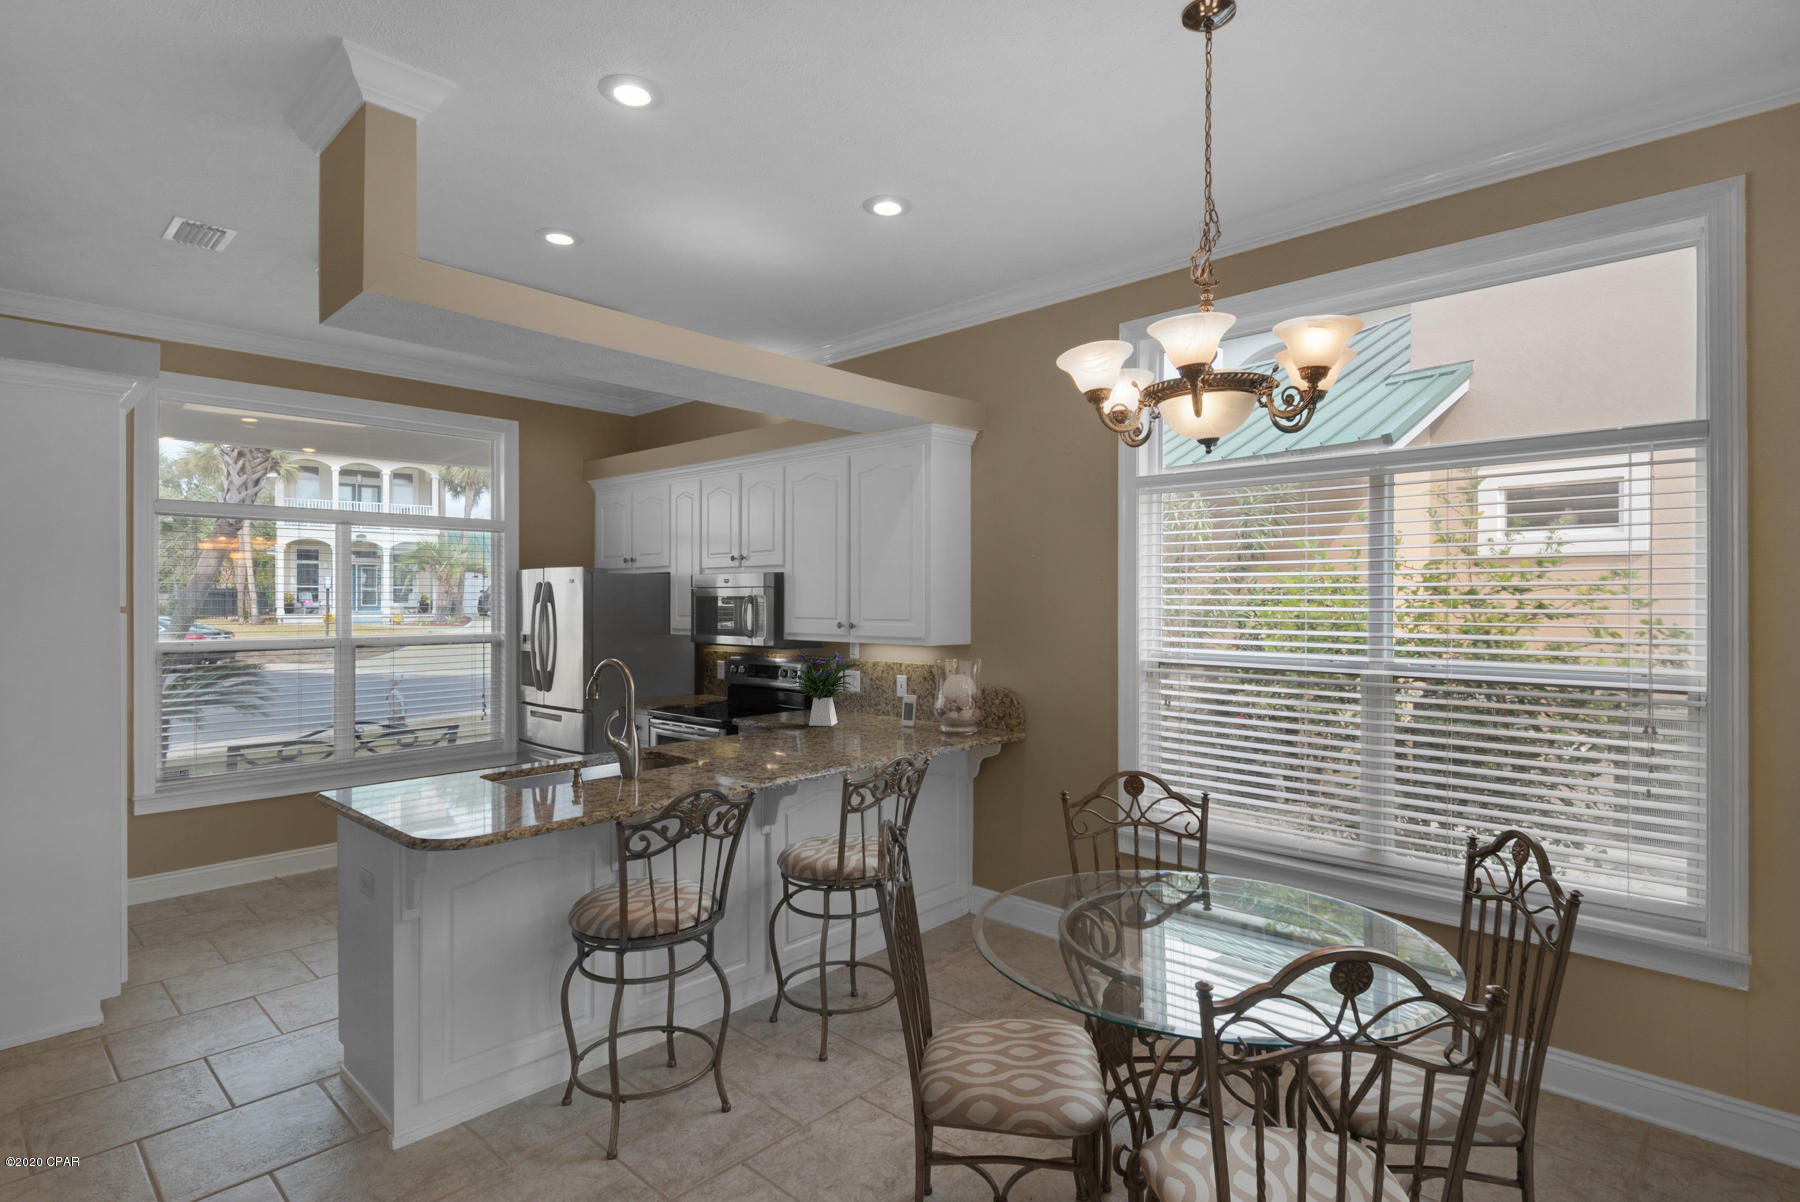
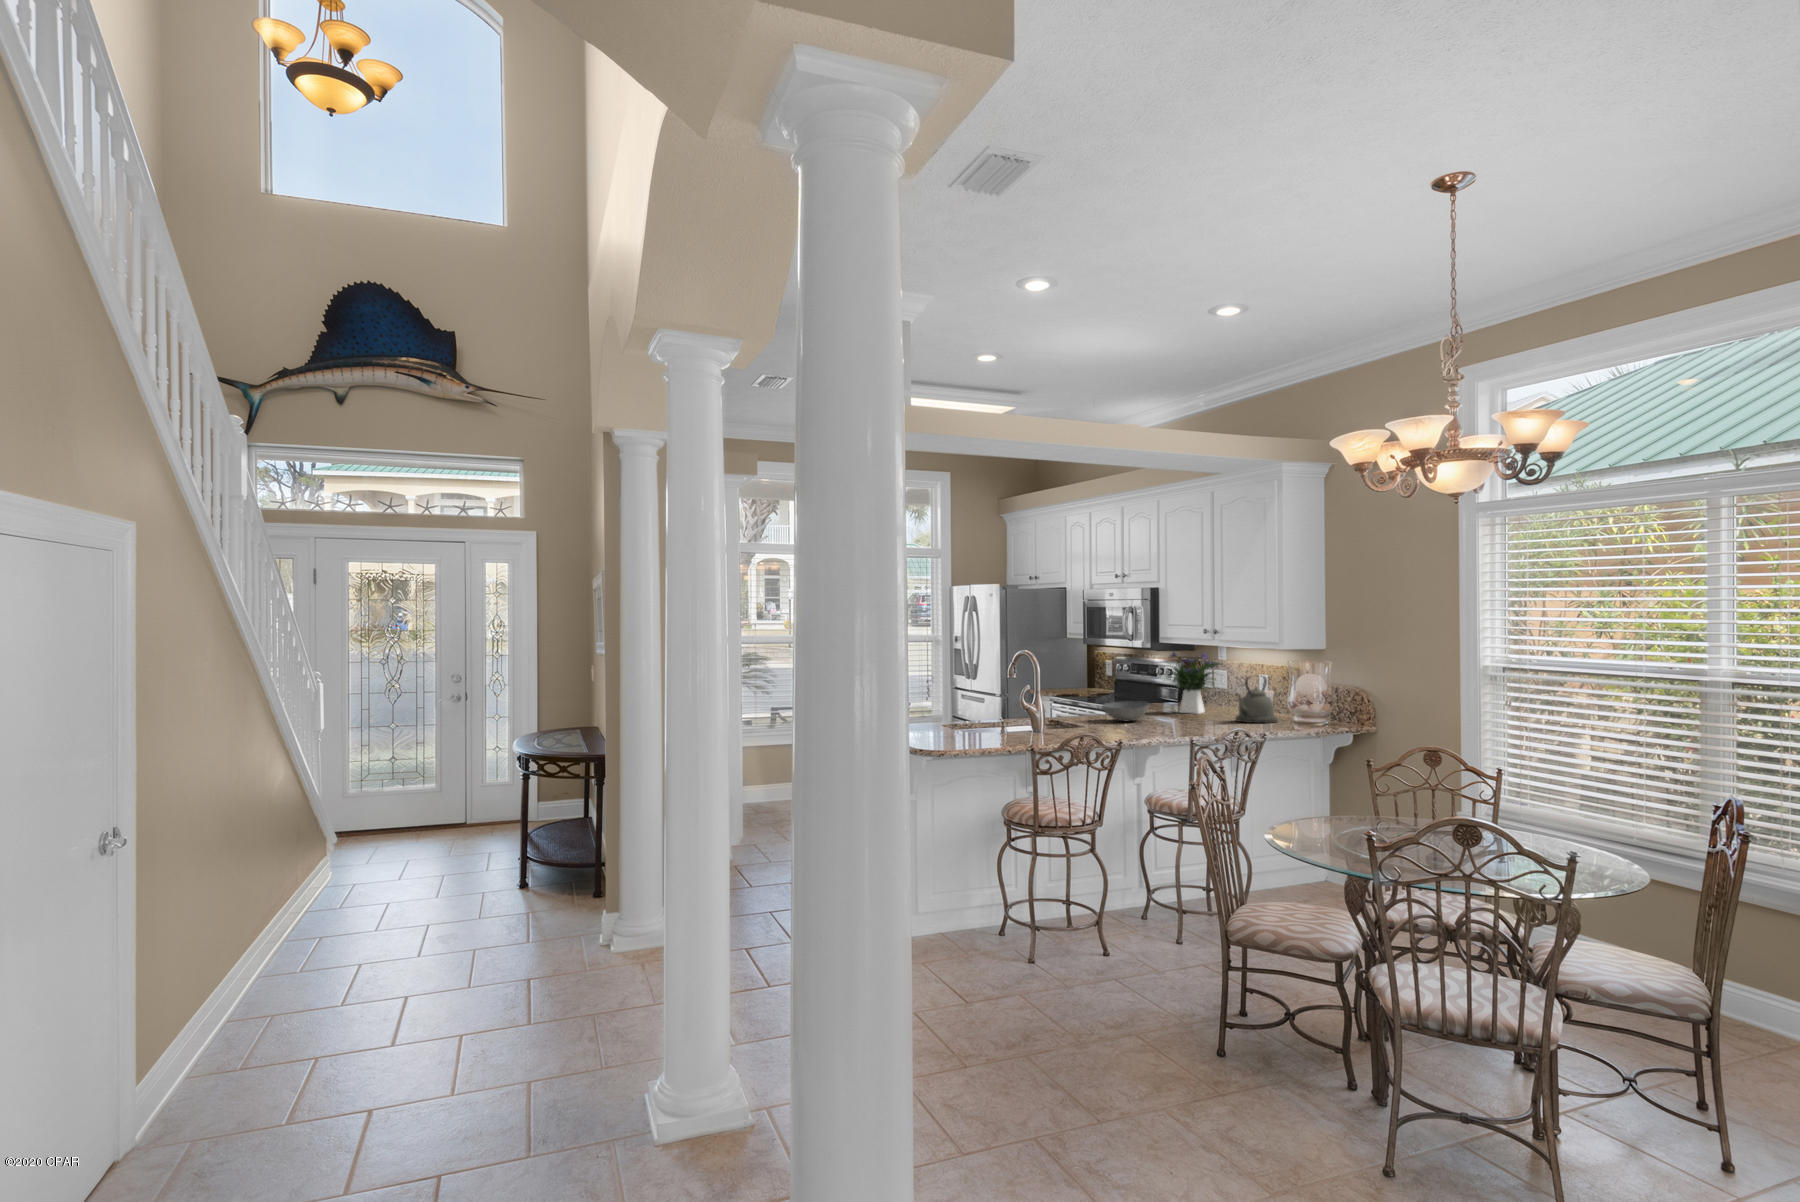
kettle: none [880,680,927,739] -> present [1235,676,1278,723]
bowl: none [717,717,778,745] -> present [1102,701,1149,721]

